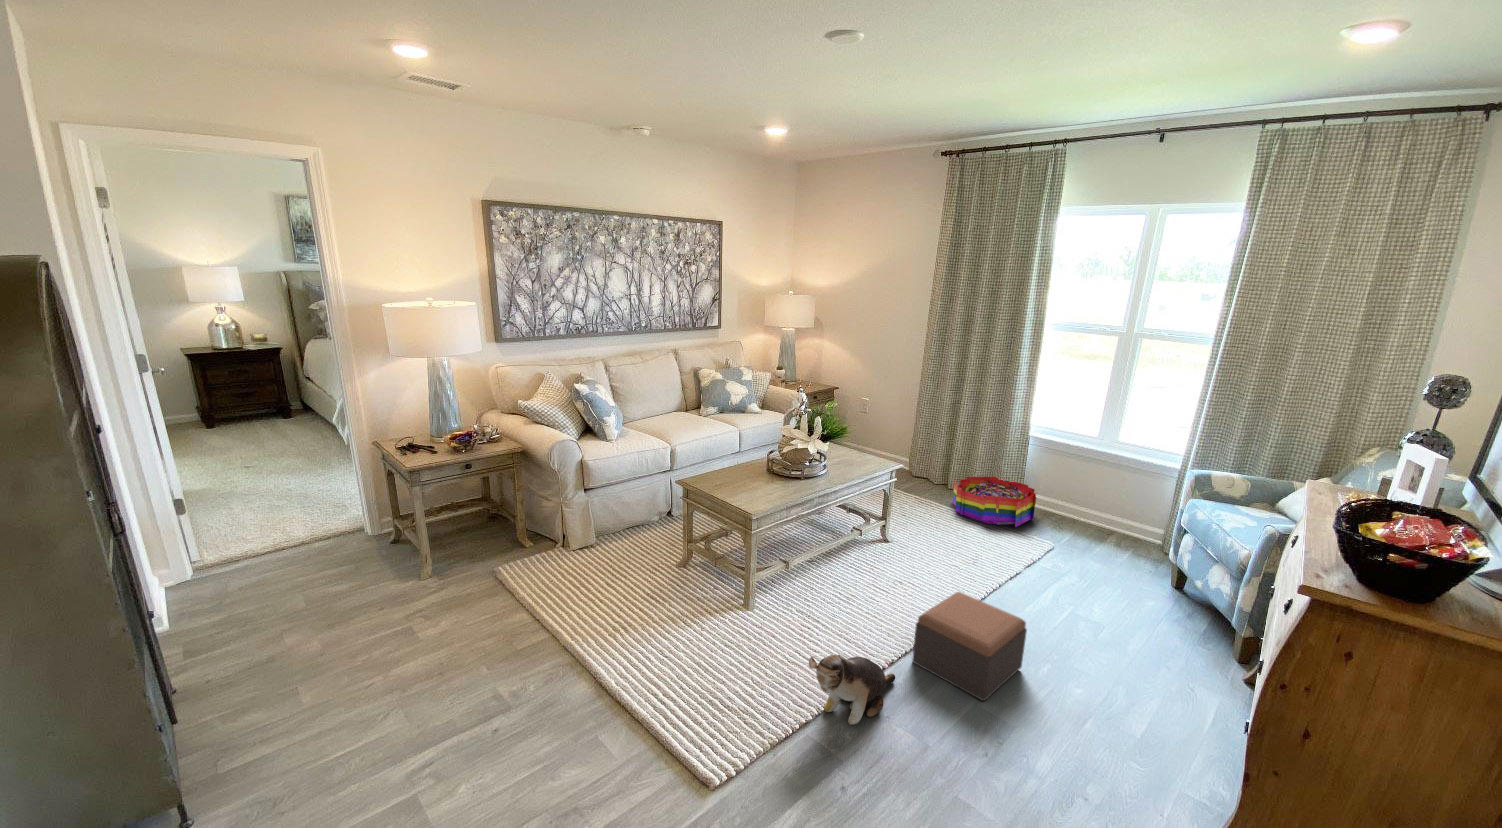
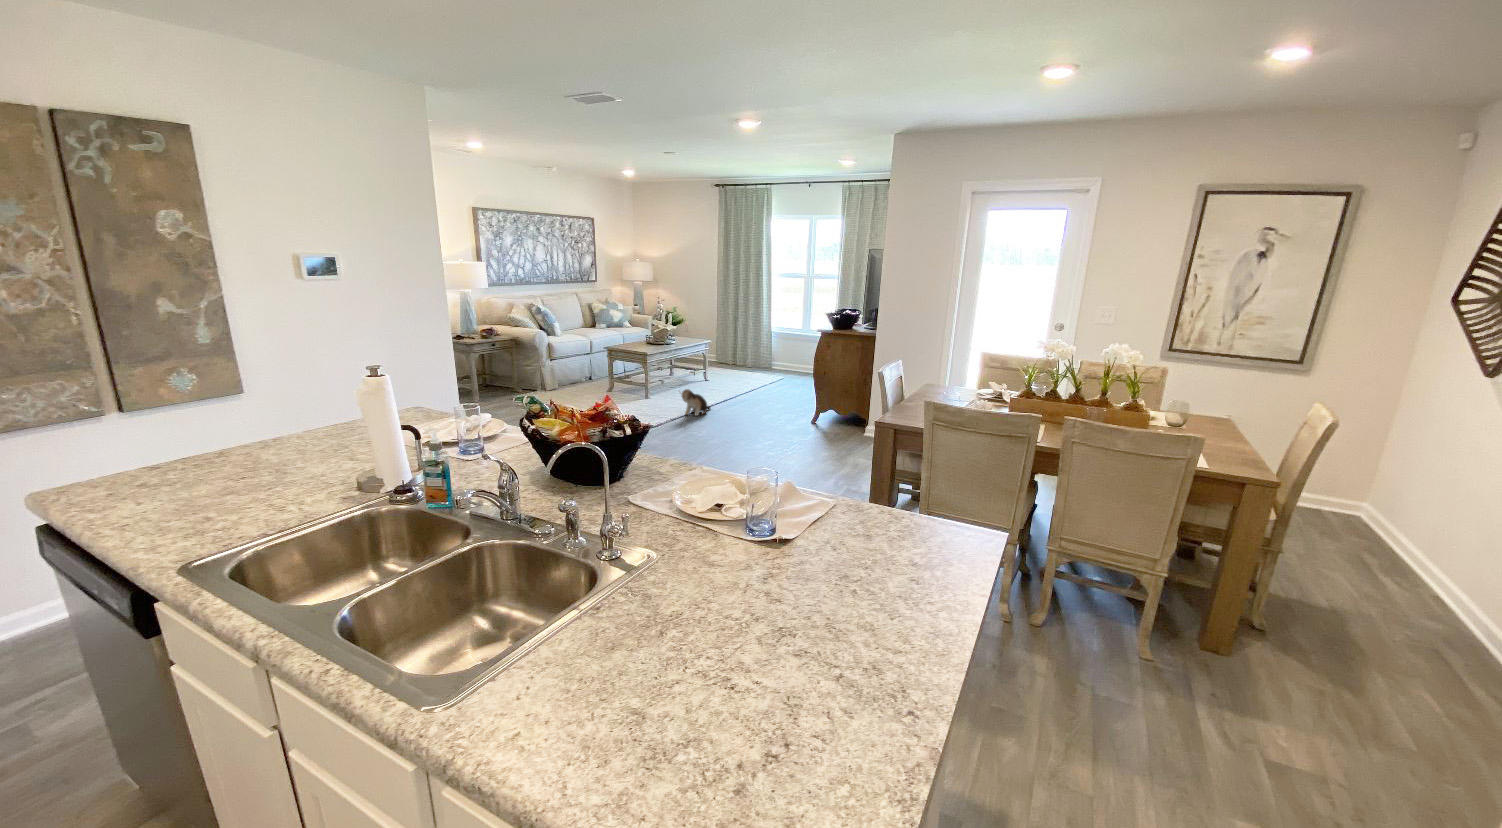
storage bin: present [952,477,1036,527] -> none [736,355,775,375]
footstool: present [913,592,1027,701] -> none [717,379,760,410]

